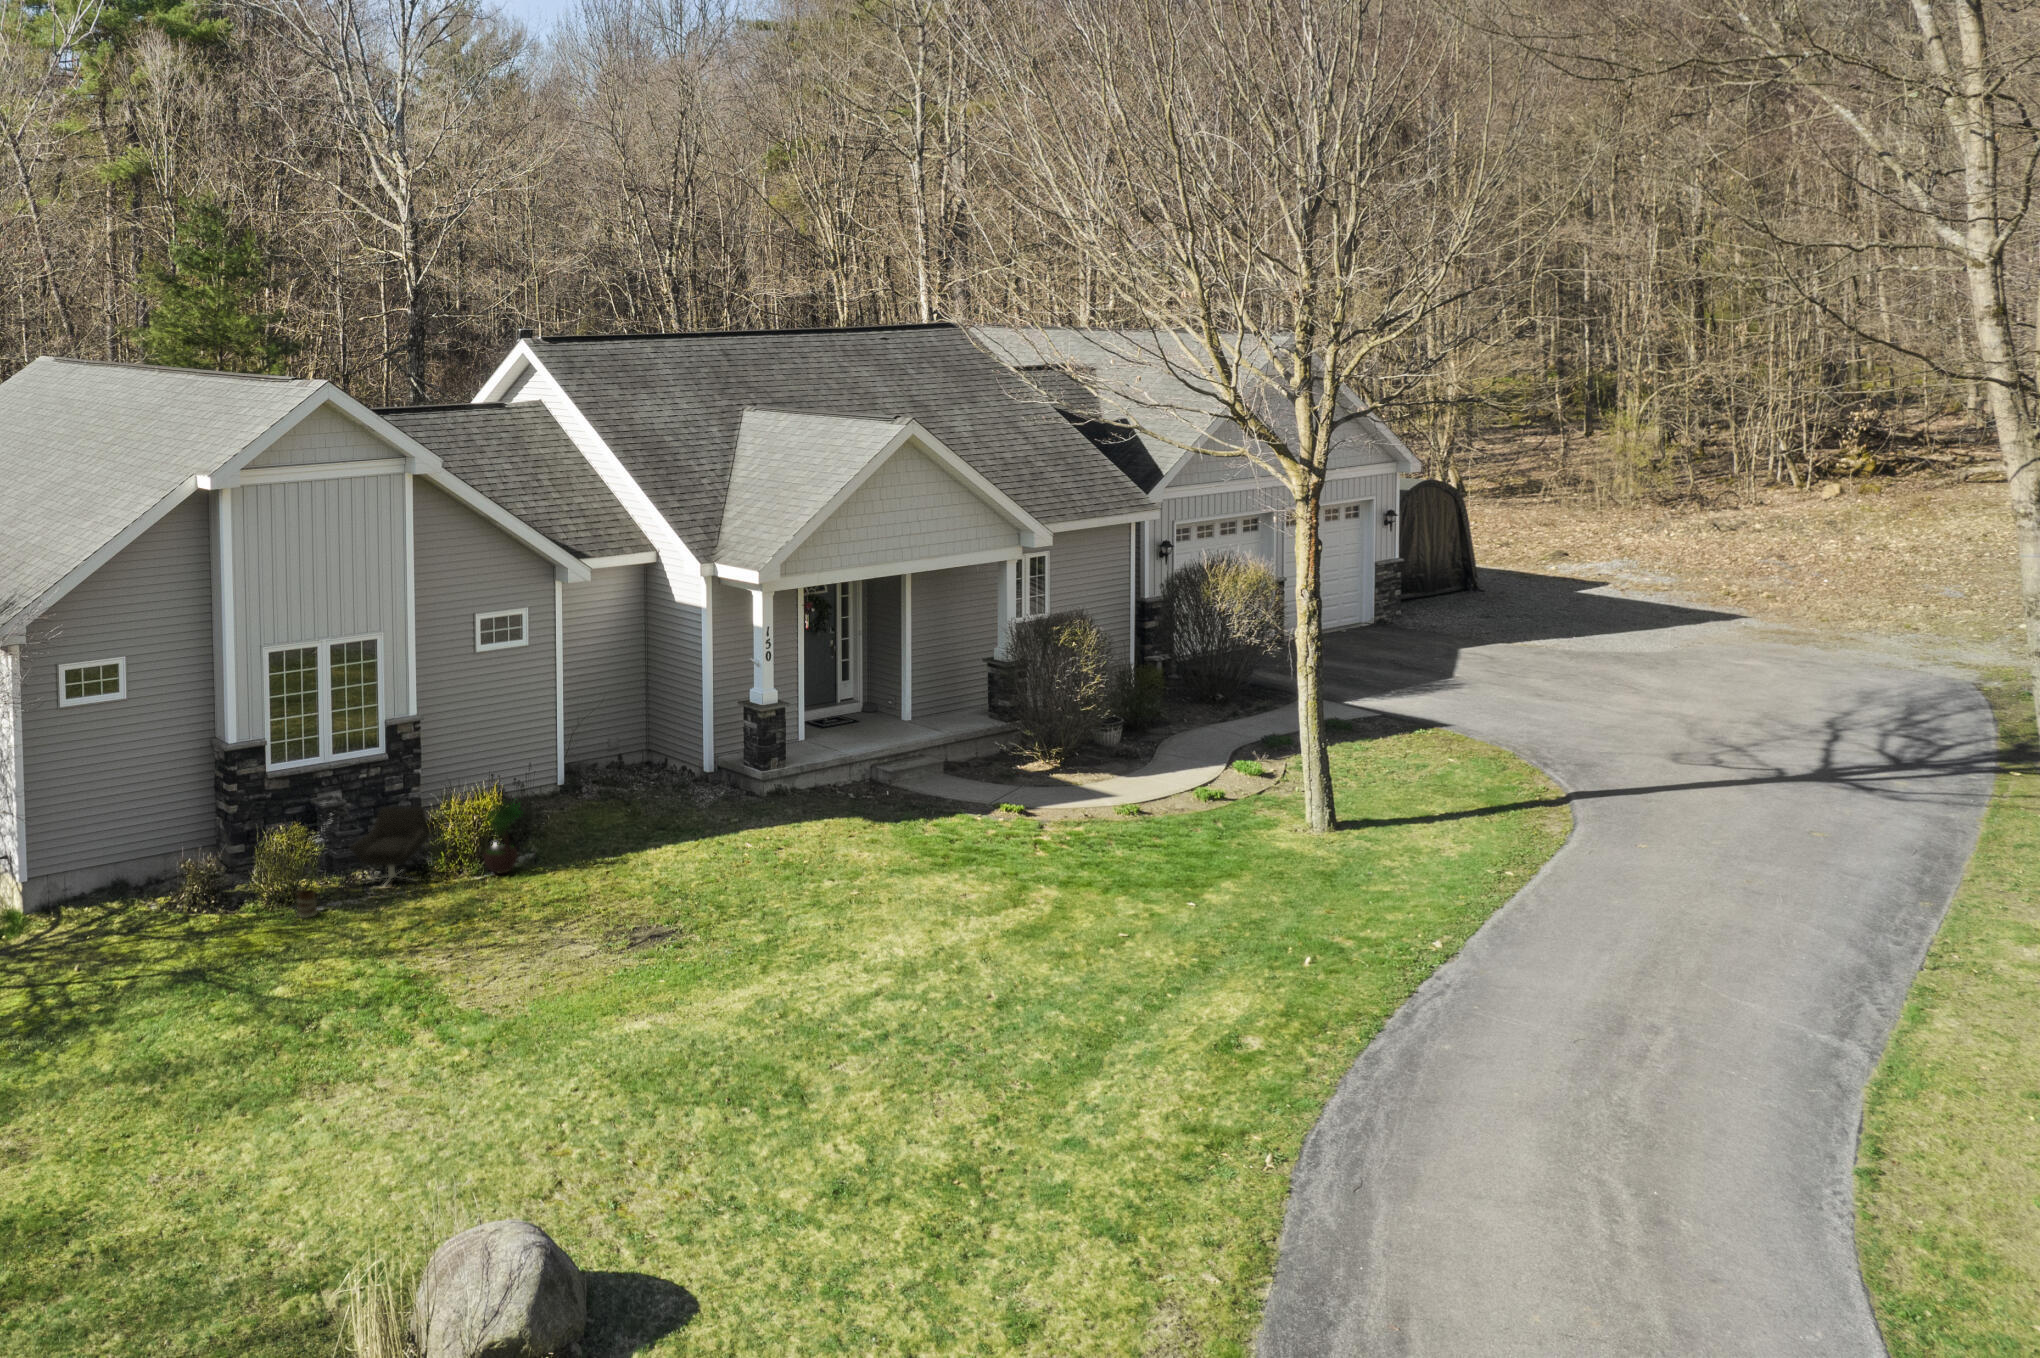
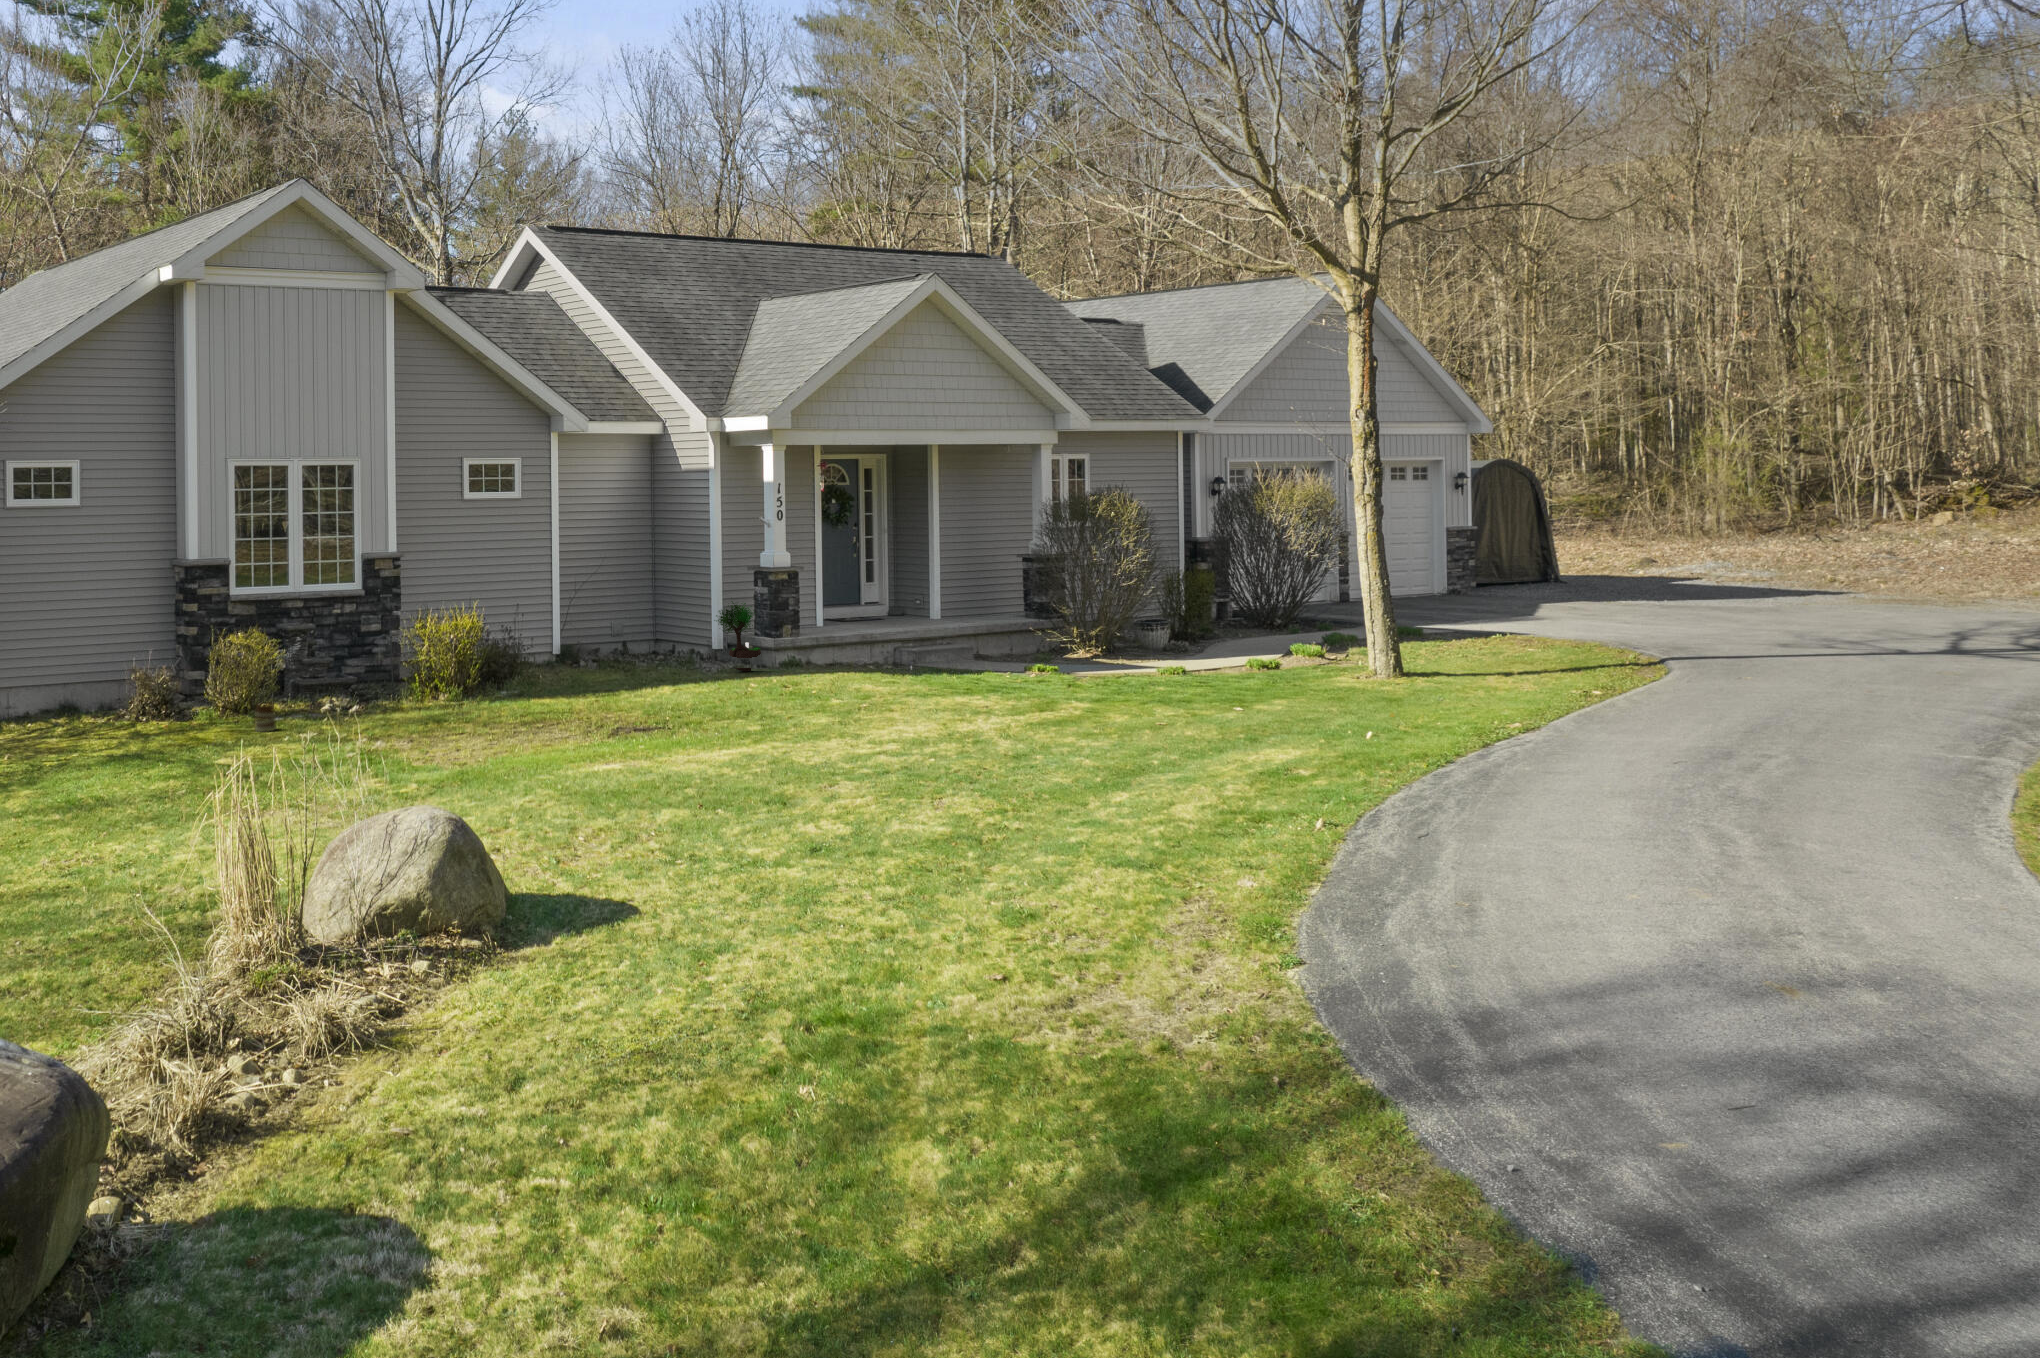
potted tree: present [484,803,520,874] -> present [714,601,761,672]
lounge chair: present [350,807,430,886] -> none [316,643,403,719]

